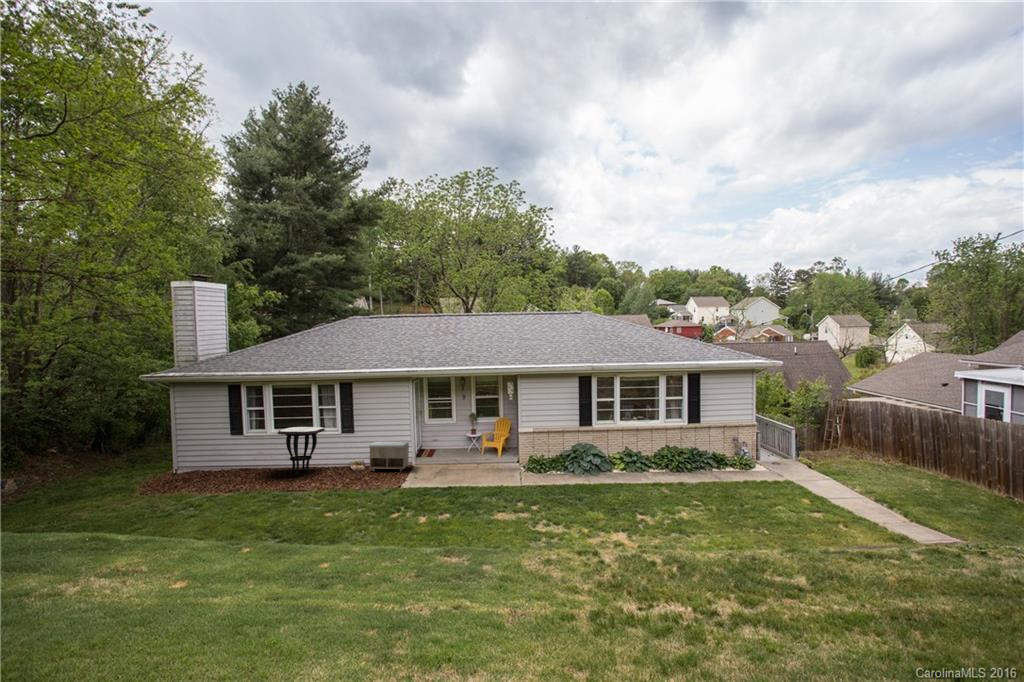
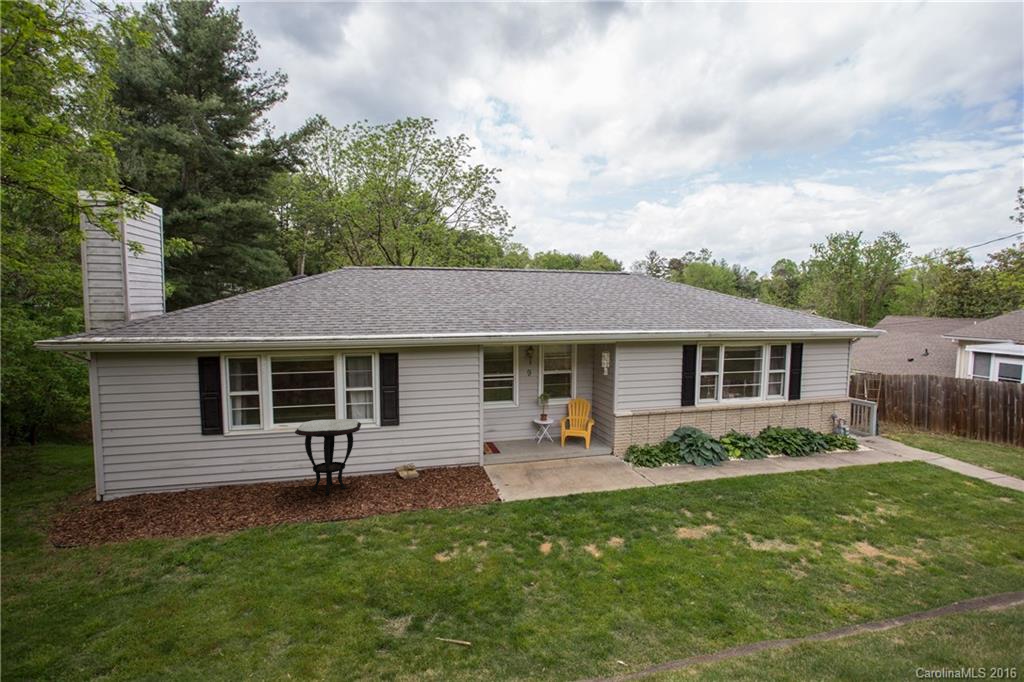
storage bench: present [369,442,409,471] -> none [430,434,480,478]

